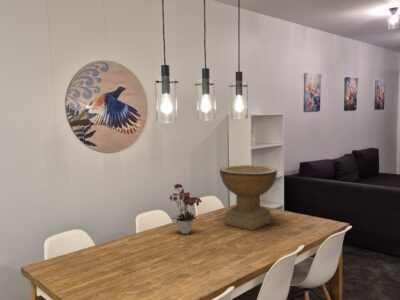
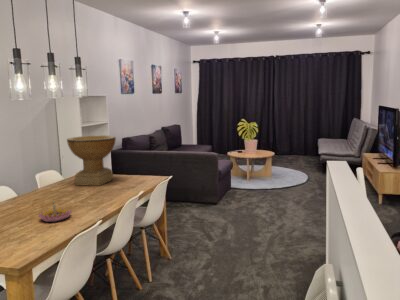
flower arrangement: present [170,184,202,234] -> none [25,151,59,195]
candle holder: none [156,253,197,286] -> present [38,200,71,222]

